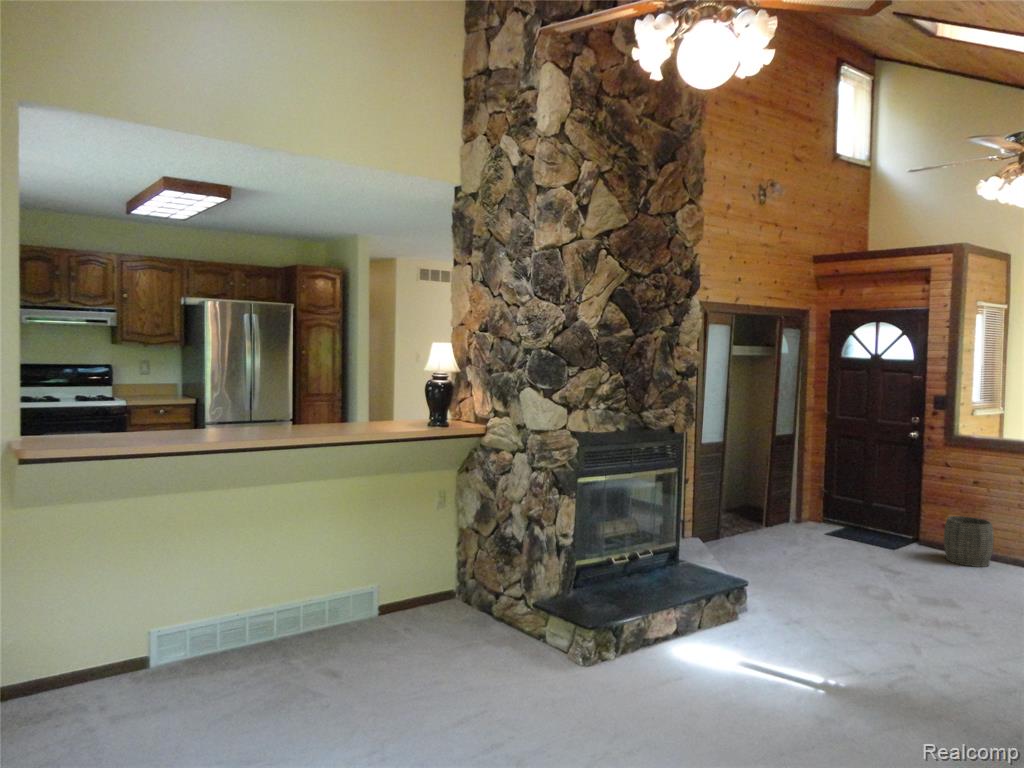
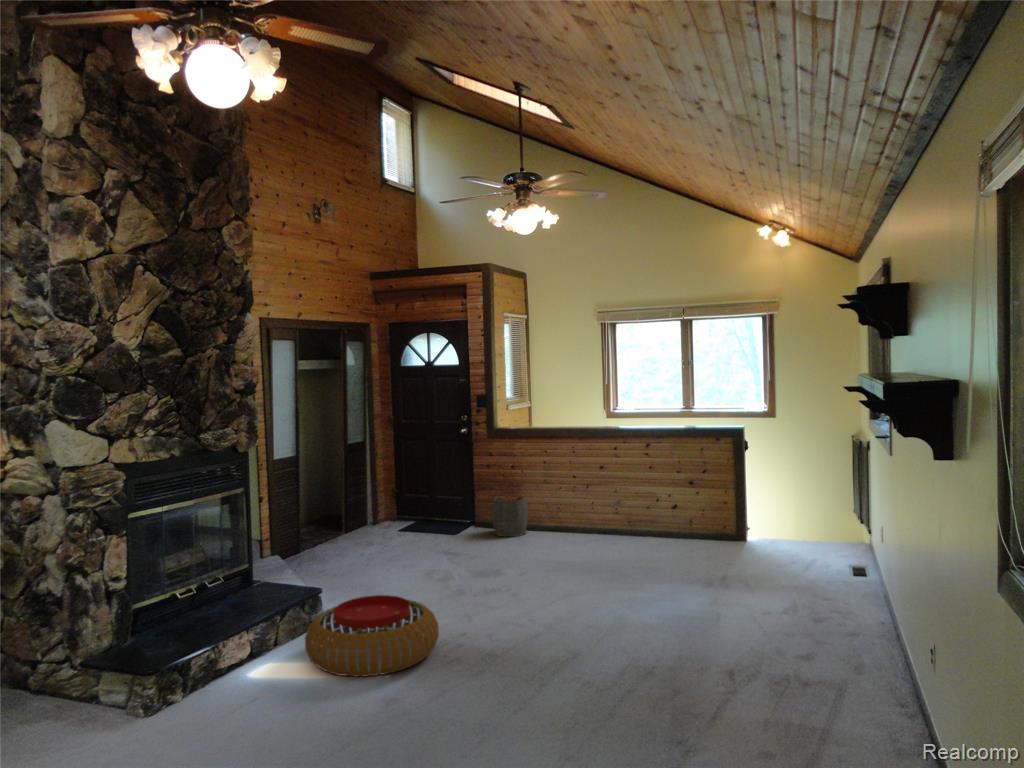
pouf: none [731,602,886,693] -> present [305,595,439,677]

